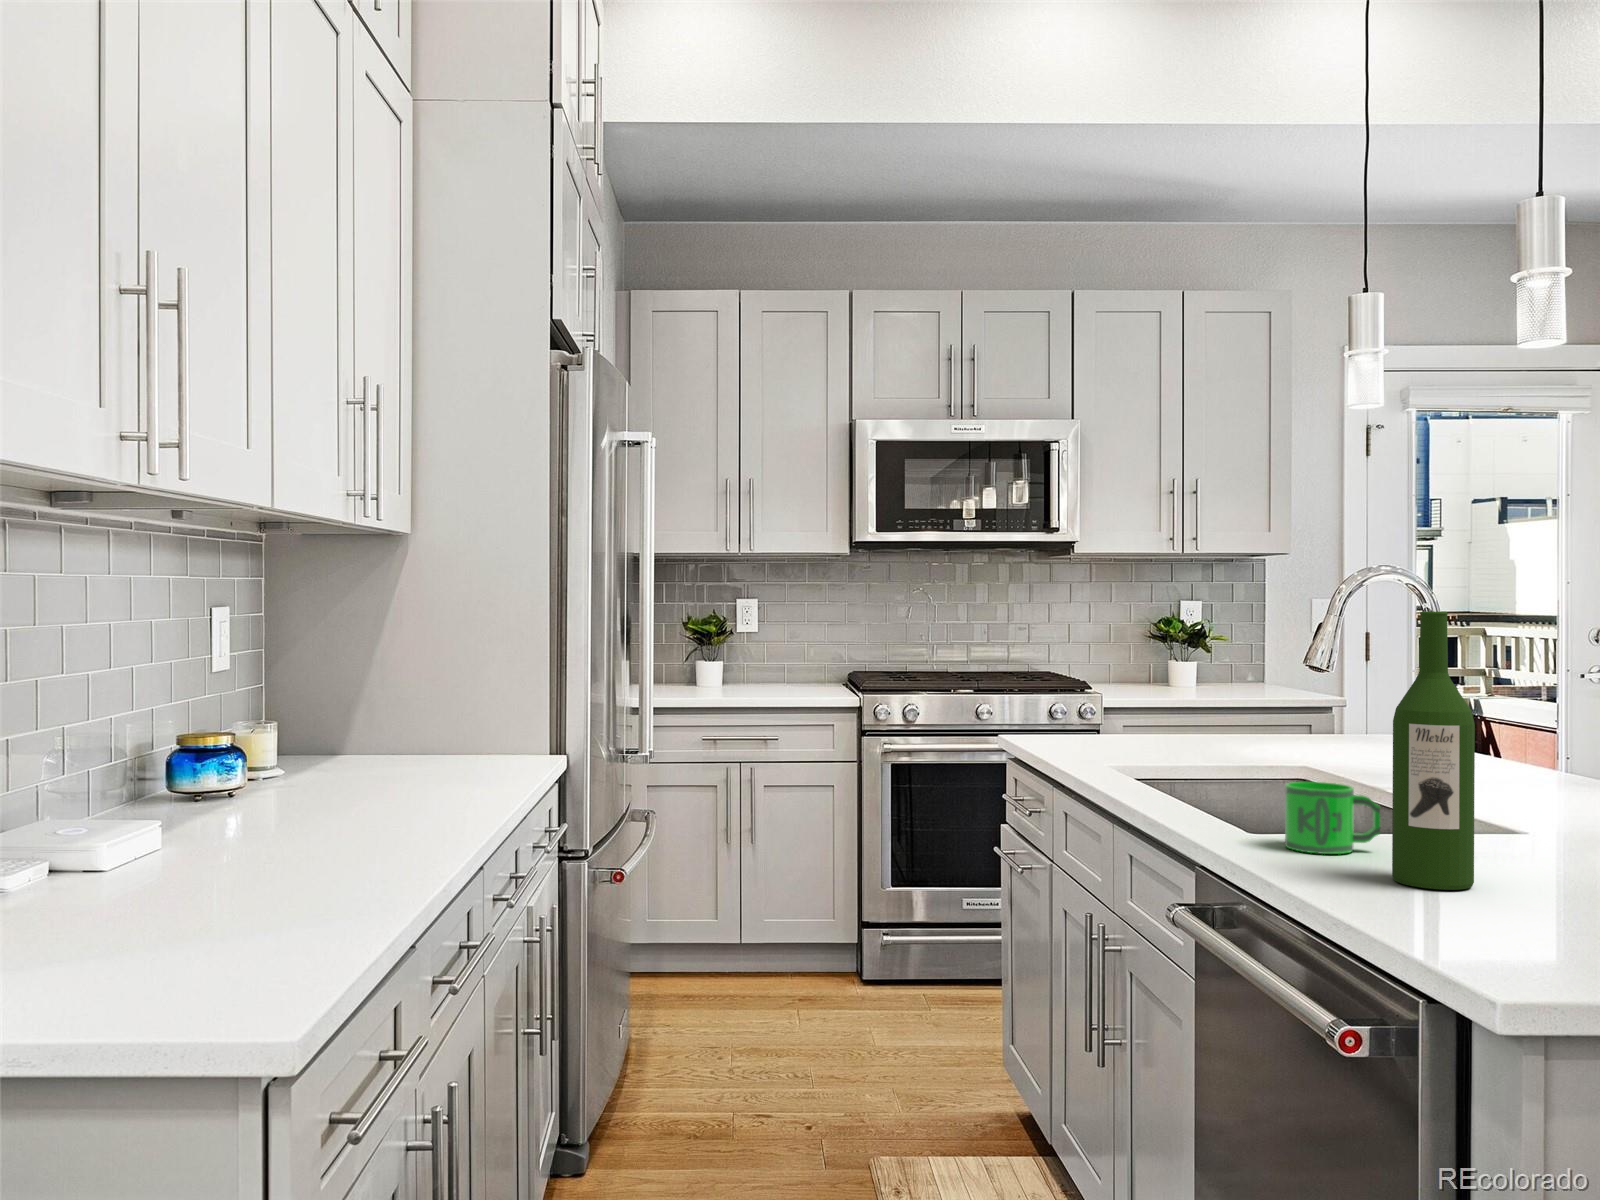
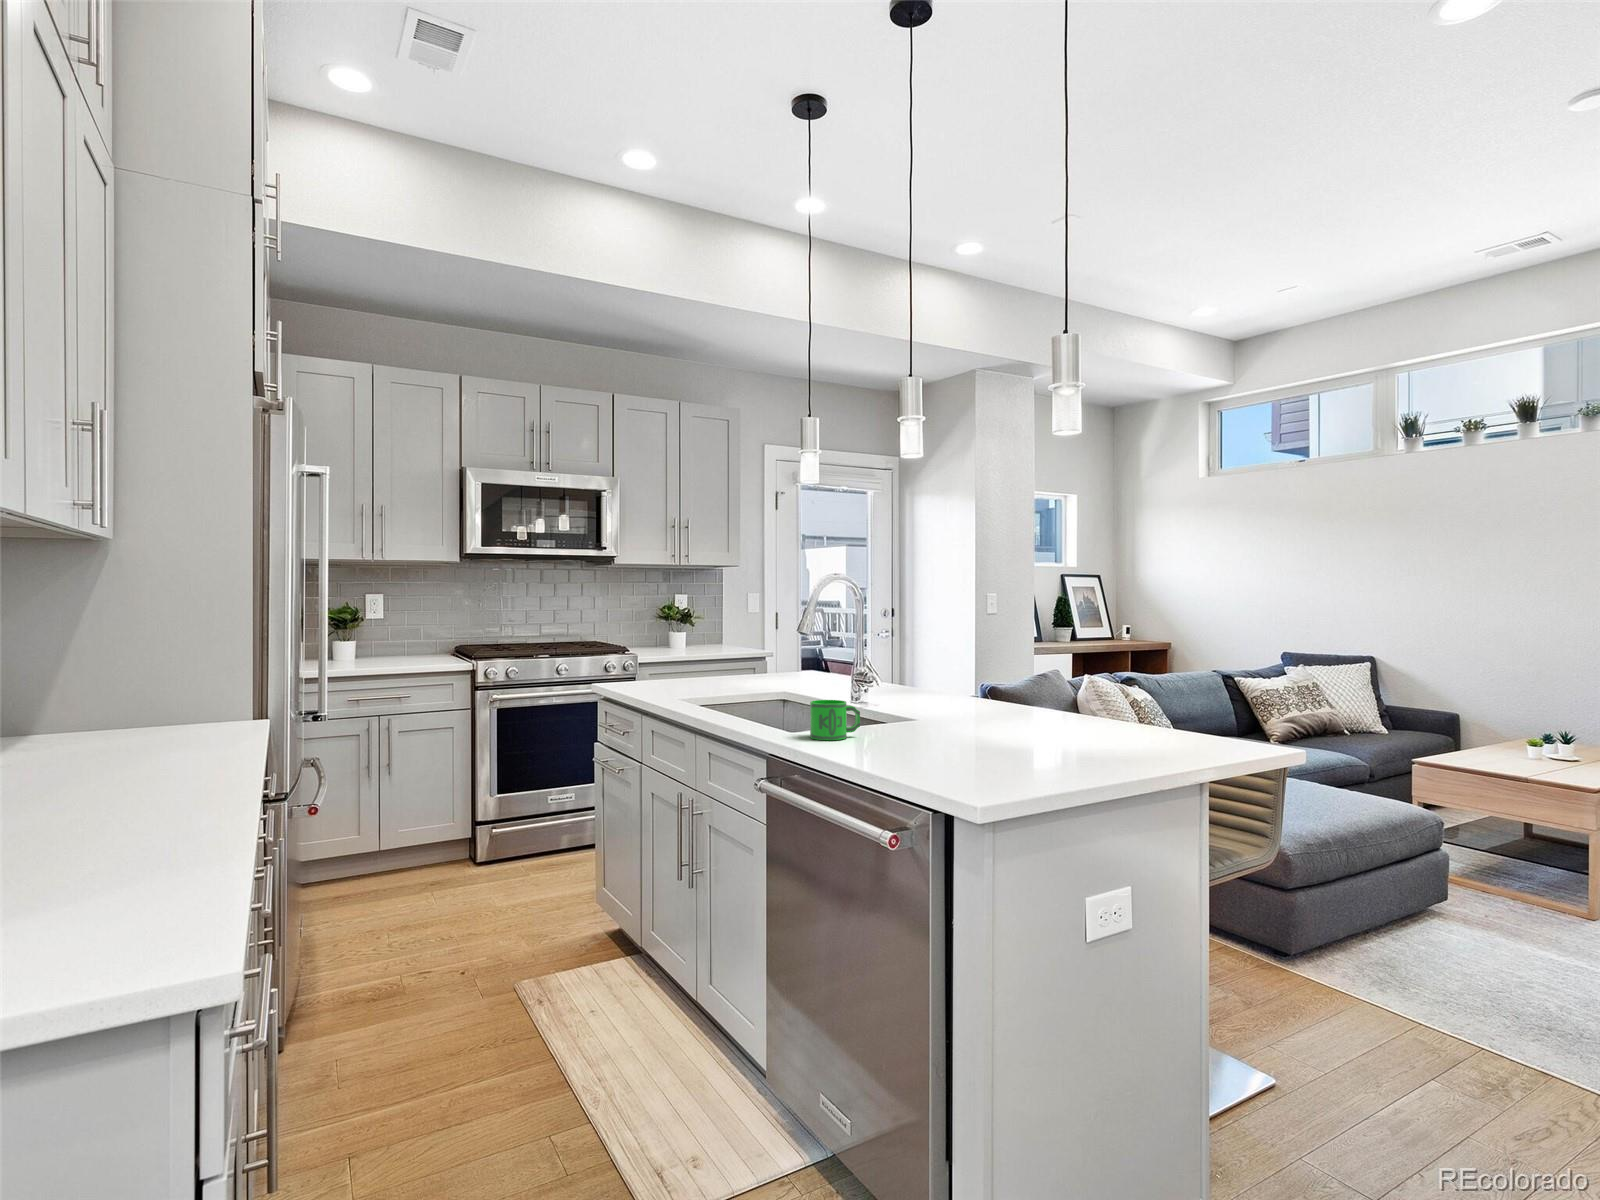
wine bottle: present [1392,611,1475,890] -> none [876,602,916,753]

